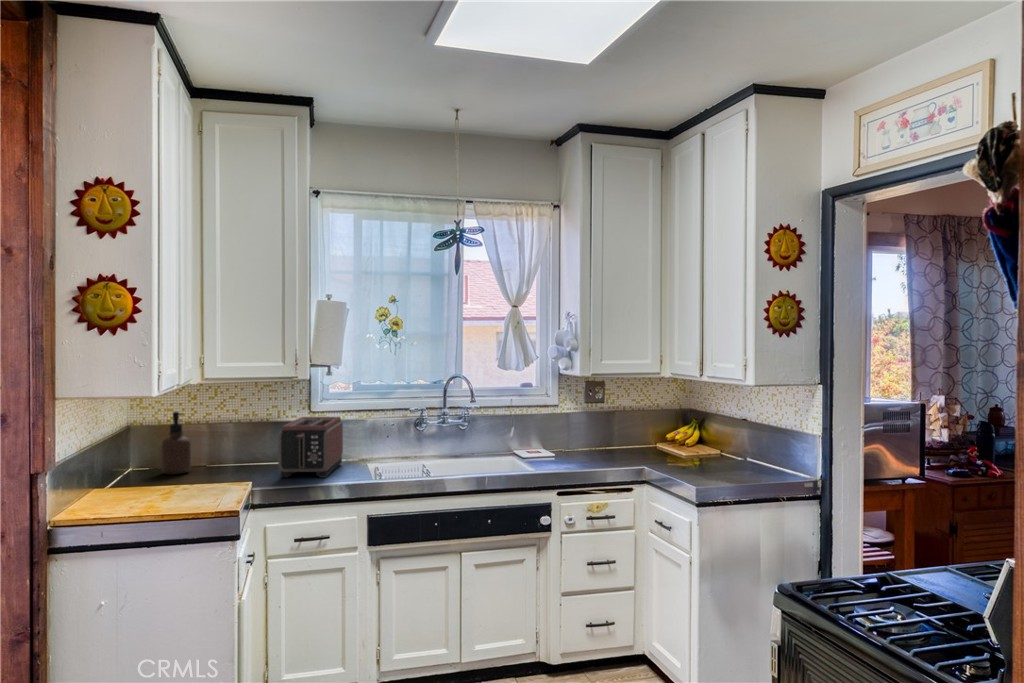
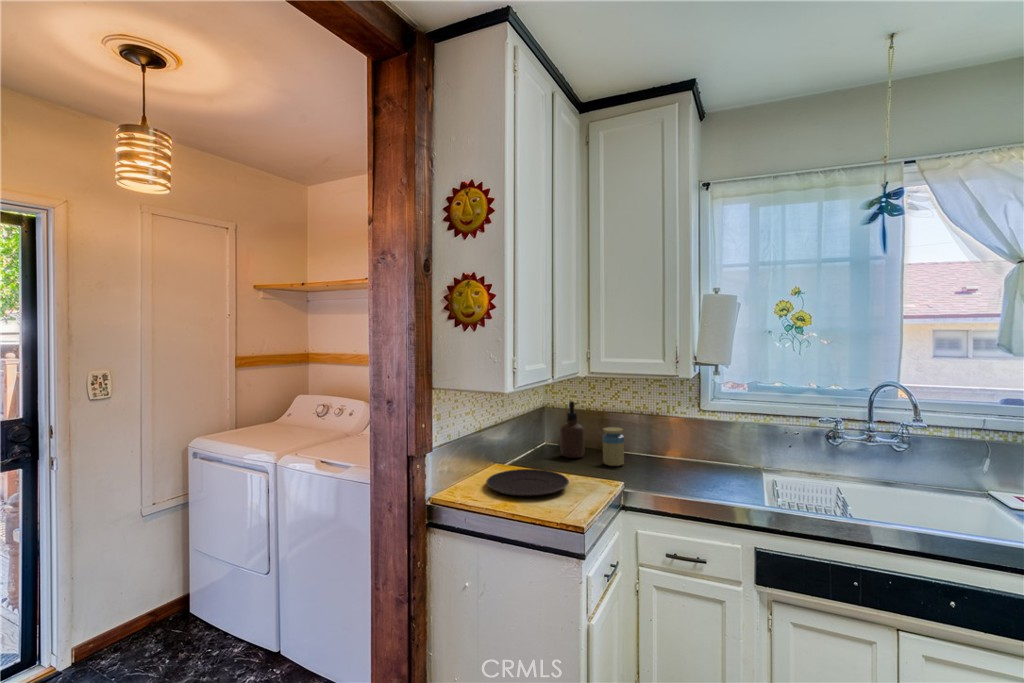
toaster: present [278,417,343,478] -> none [654,416,732,489]
jar: none [216,435,240,474] -> present [603,427,624,466]
plate: none [107,481,205,504] -> present [486,469,569,496]

